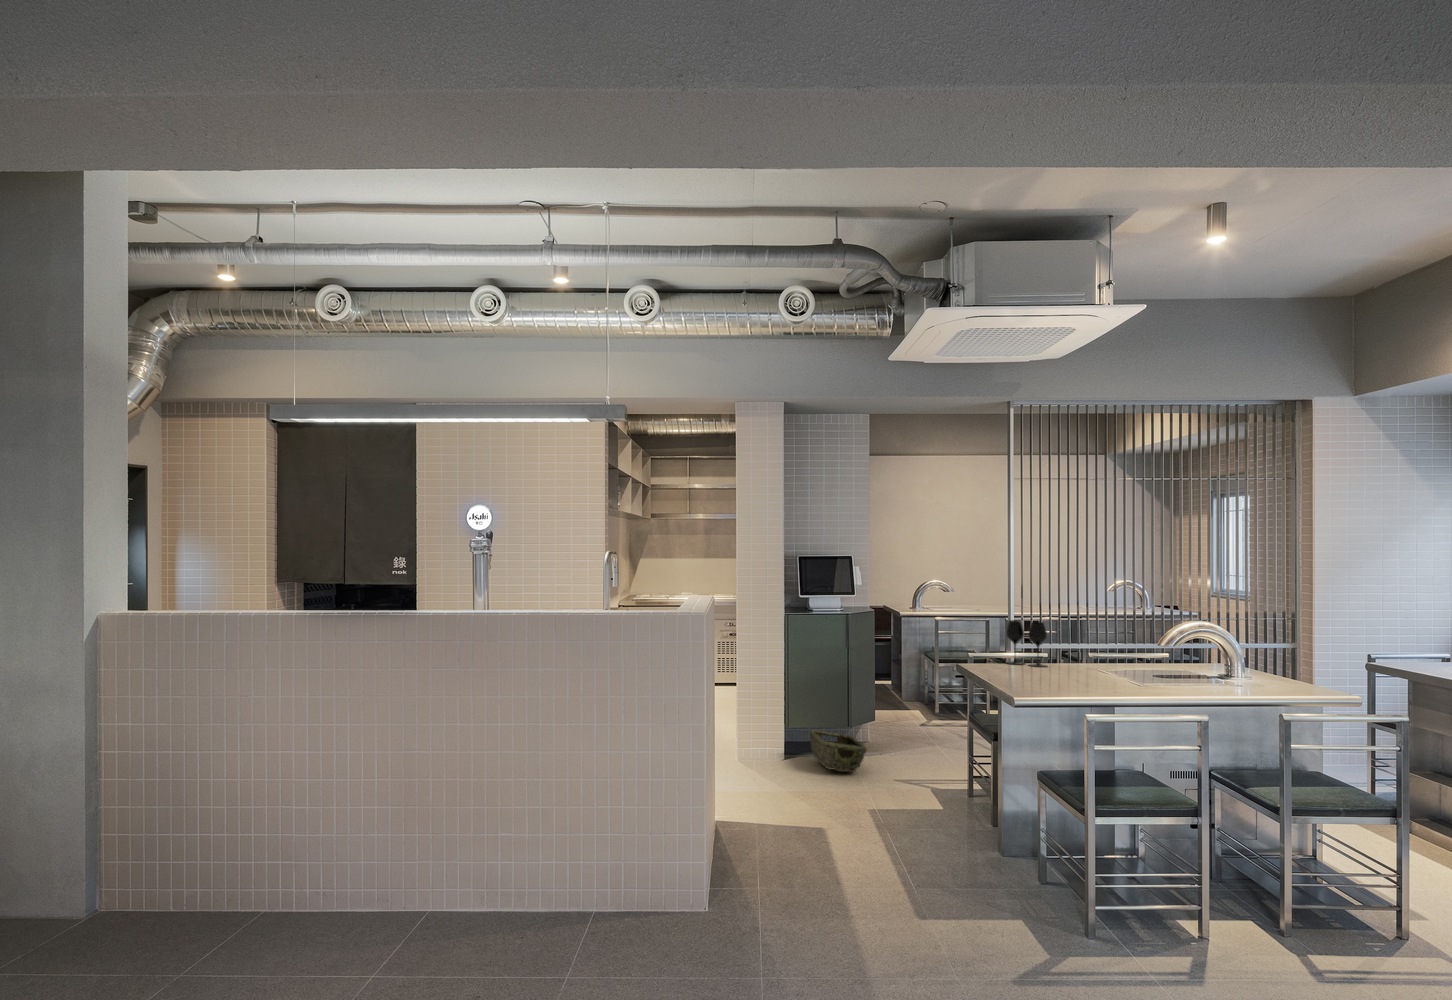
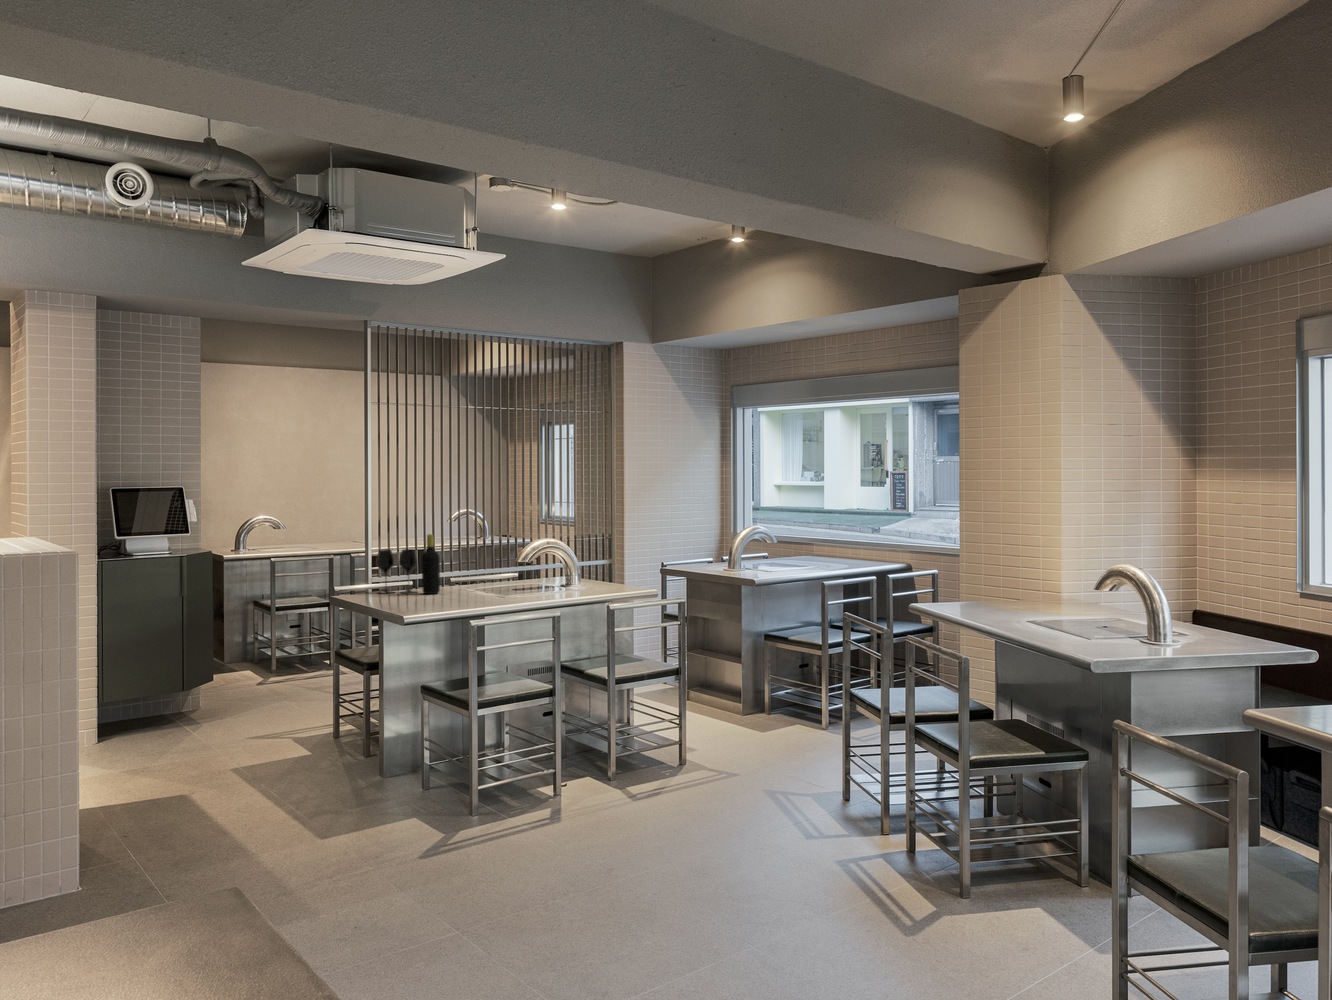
bottle: none [1050,609,1070,671] -> present [422,534,440,594]
woven basket: present [810,730,867,773] -> none [136,701,215,742]

